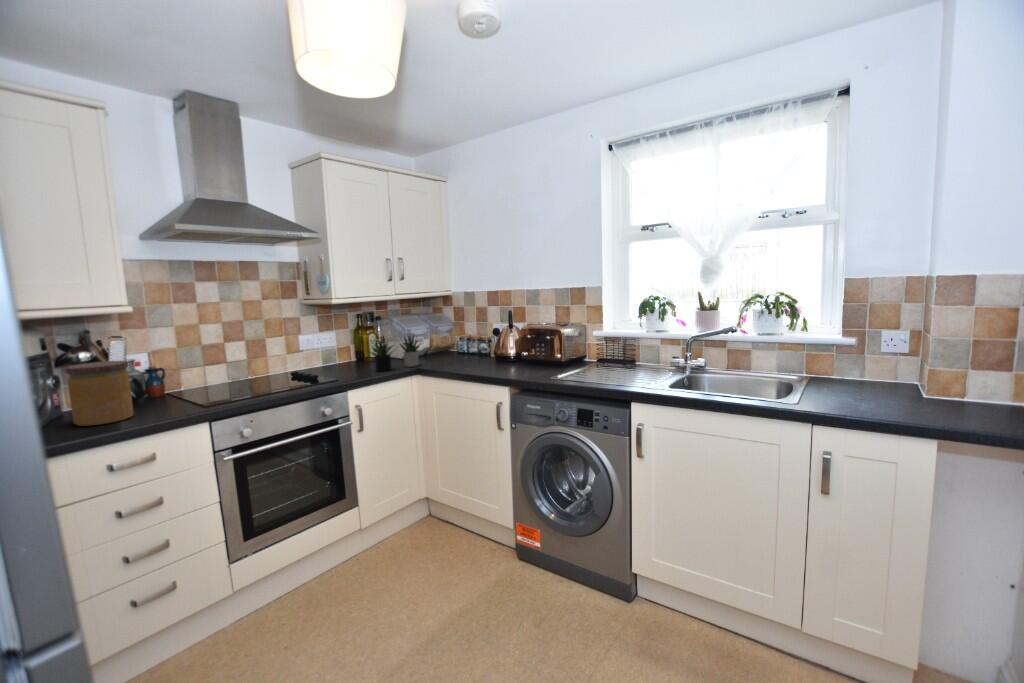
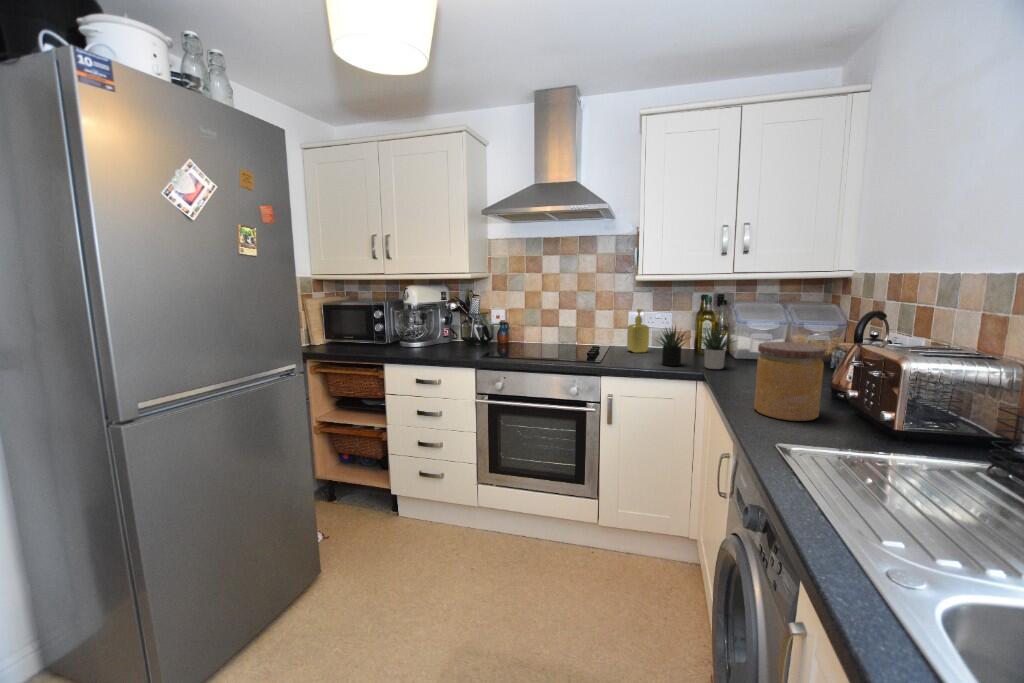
soap dispenser: none [318,330,338,371] -> present [627,309,649,353]
jar: present [66,361,134,426] -> present [754,342,825,421]

